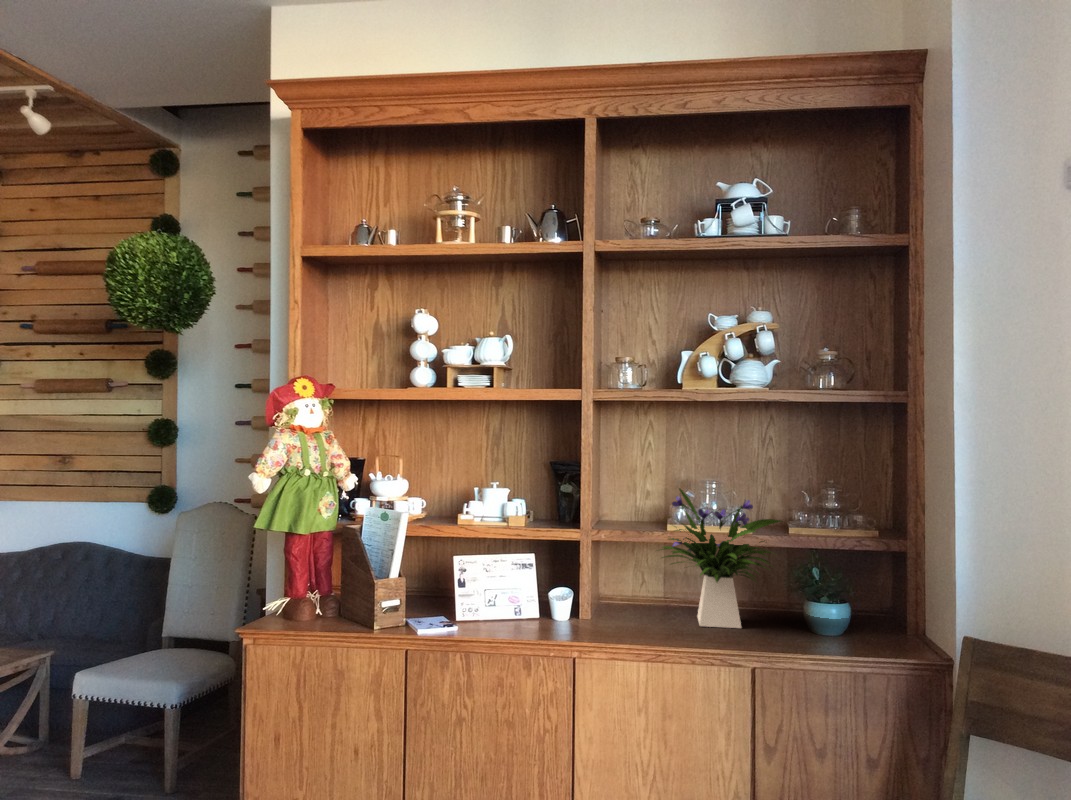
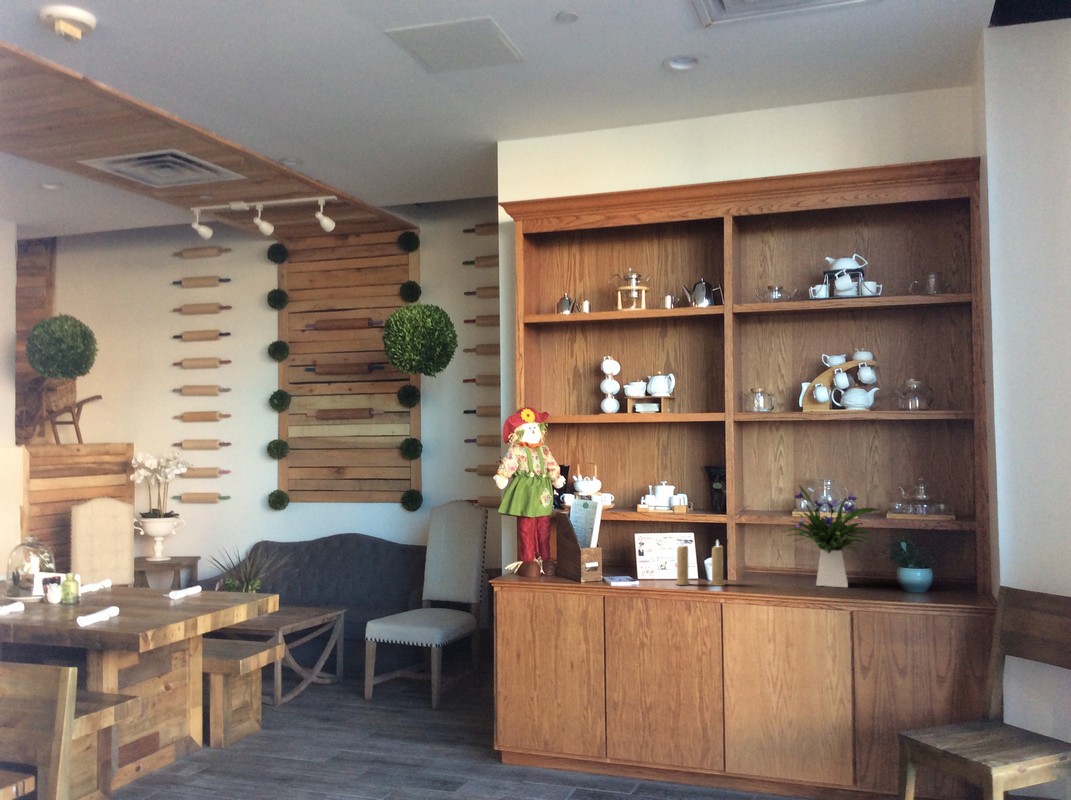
candle: none [510,563,579,633] -> present [676,540,725,586]

